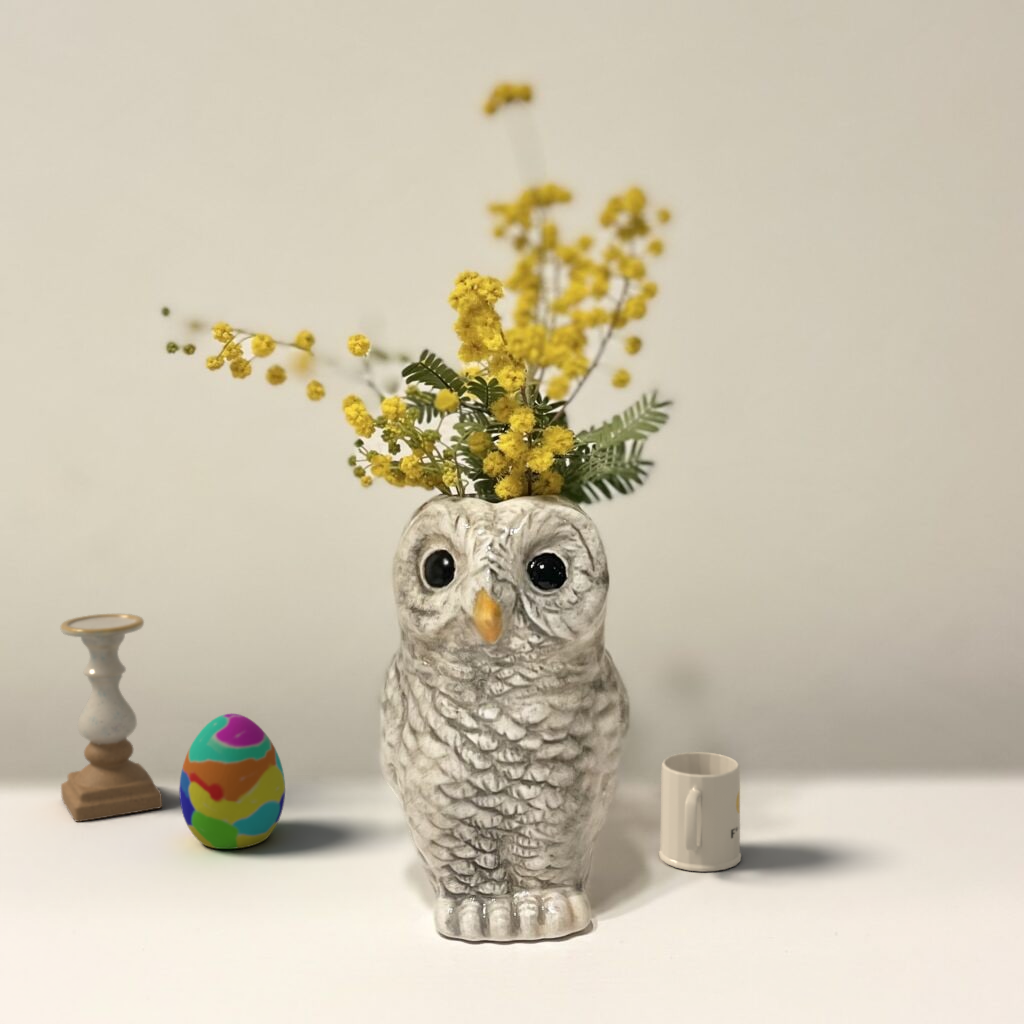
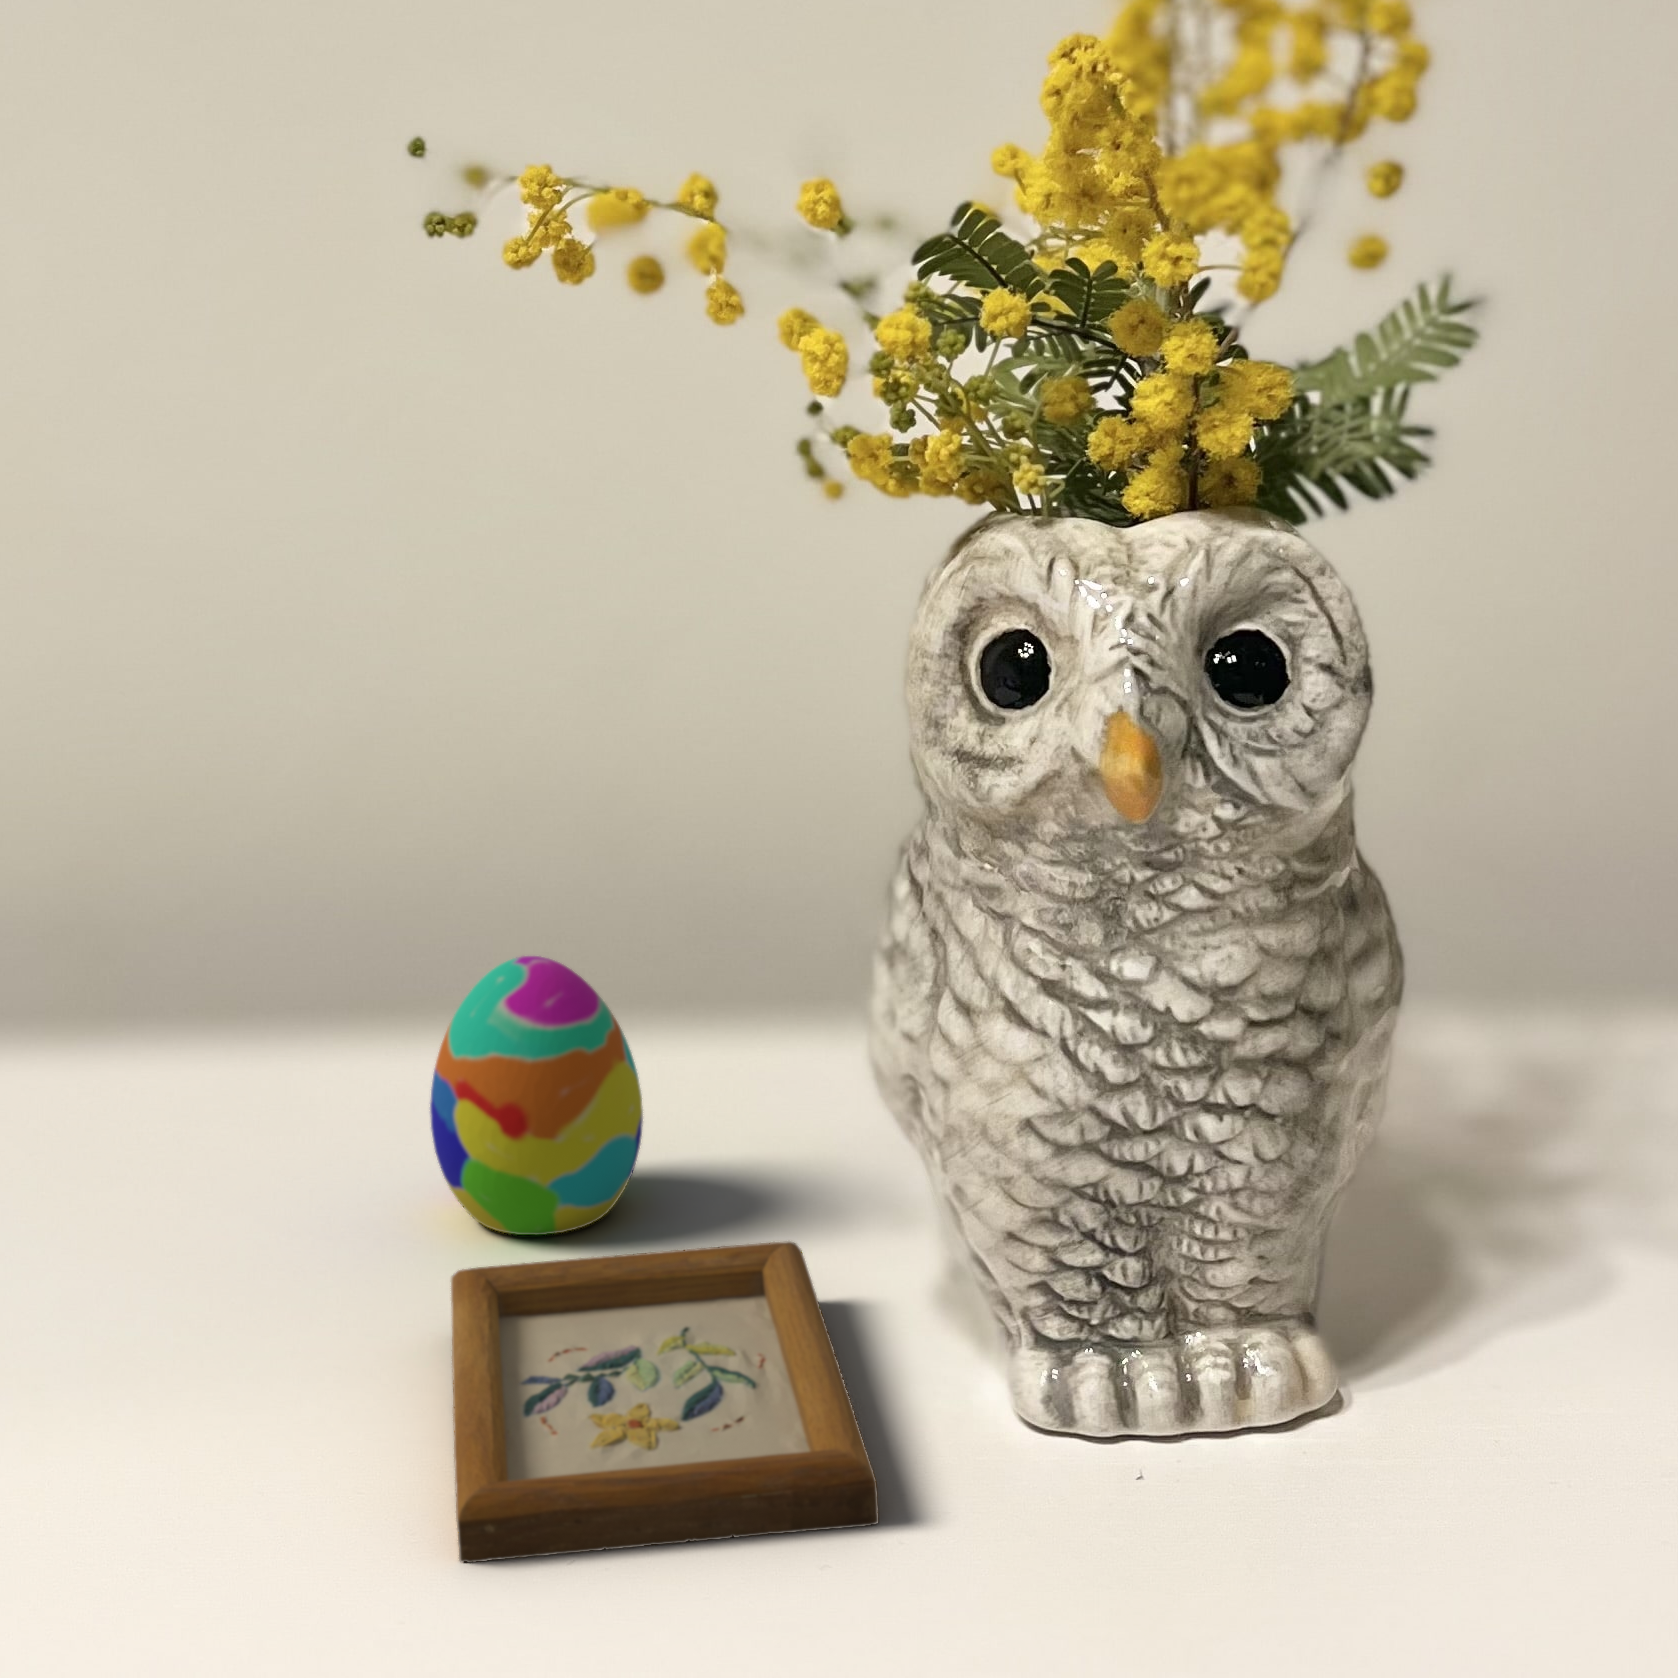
candle holder: present [61,614,162,822] -> none [164,750,377,1178]
mug: present [659,752,741,872] -> none [1444,1019,1624,1276]
picture frame: none [147,850,356,995] -> present [451,1241,879,1563]

